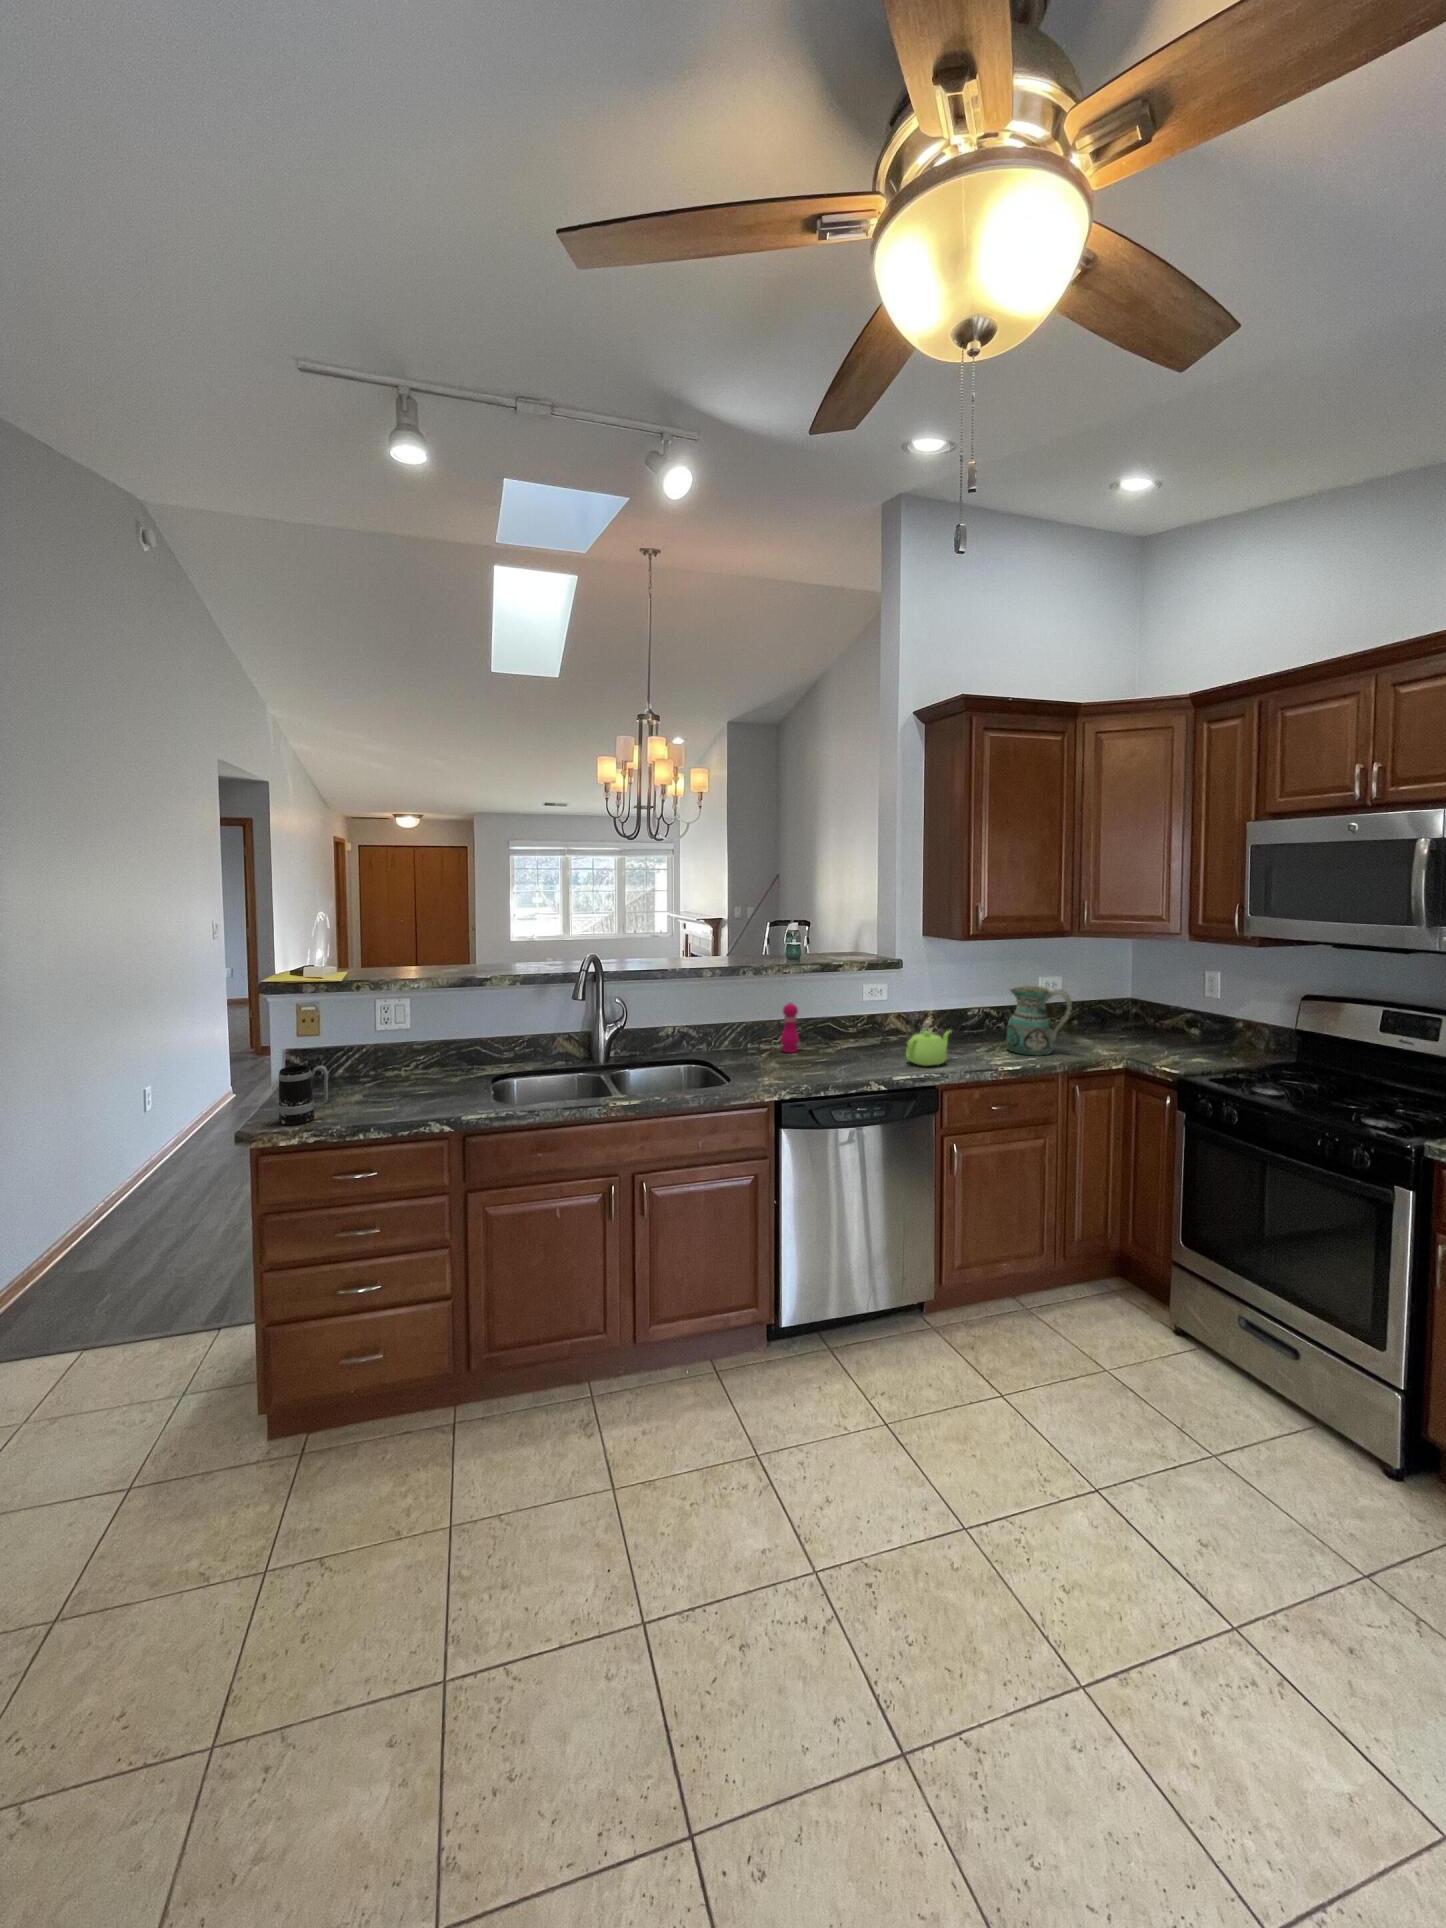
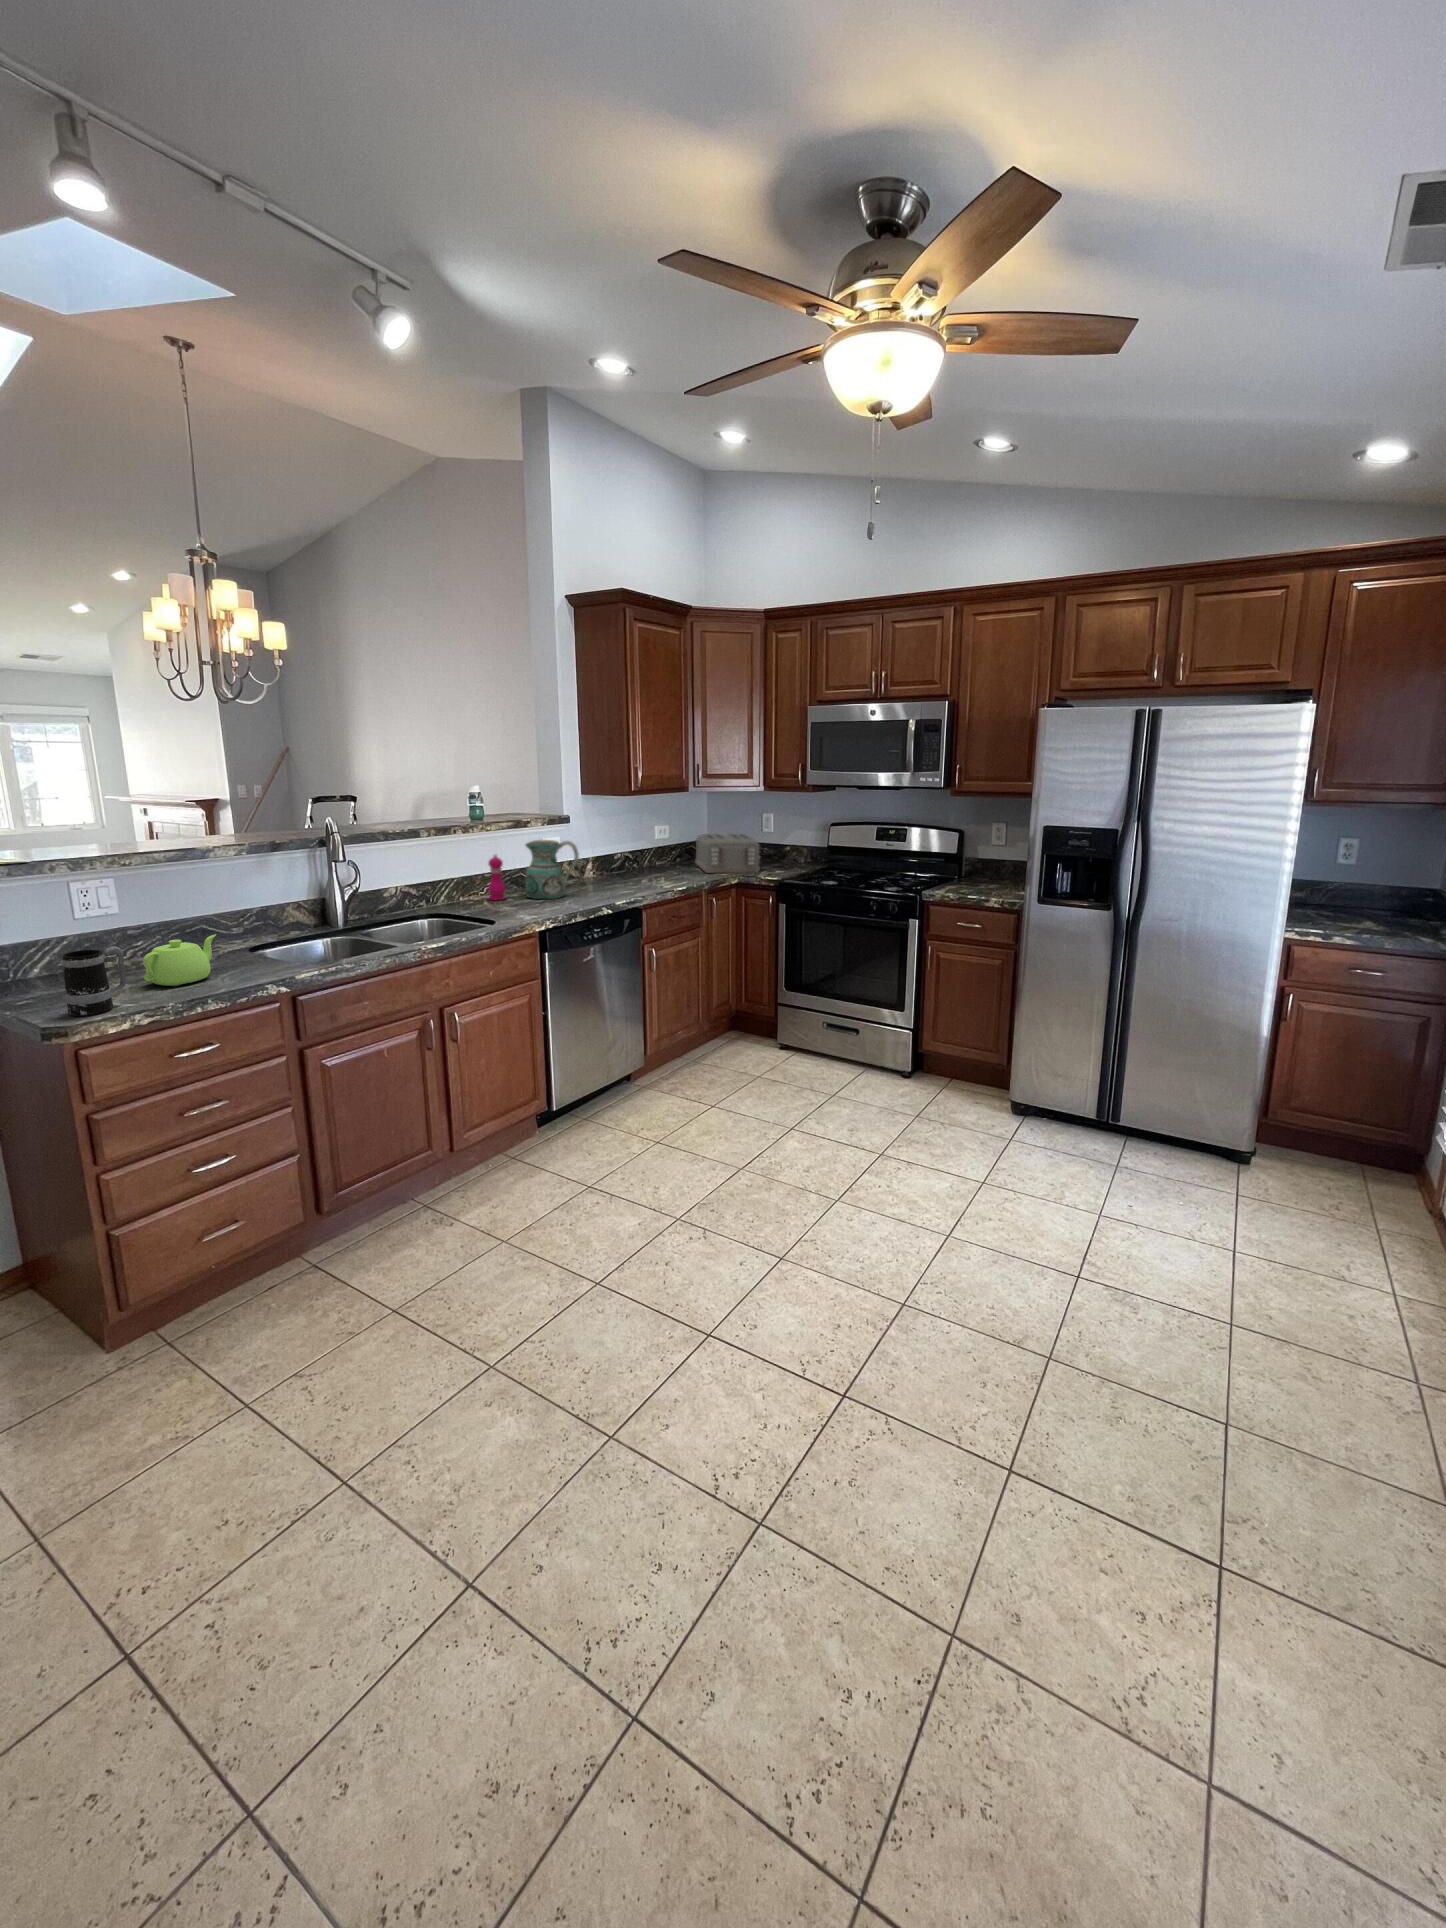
ceramic pitcher: present [1006,985,1072,1056] -> present [525,840,579,899]
toaster: none [1082,993,1170,1056] -> present [695,834,760,873]
teapot: present [906,1031,950,1066] -> present [143,934,216,986]

